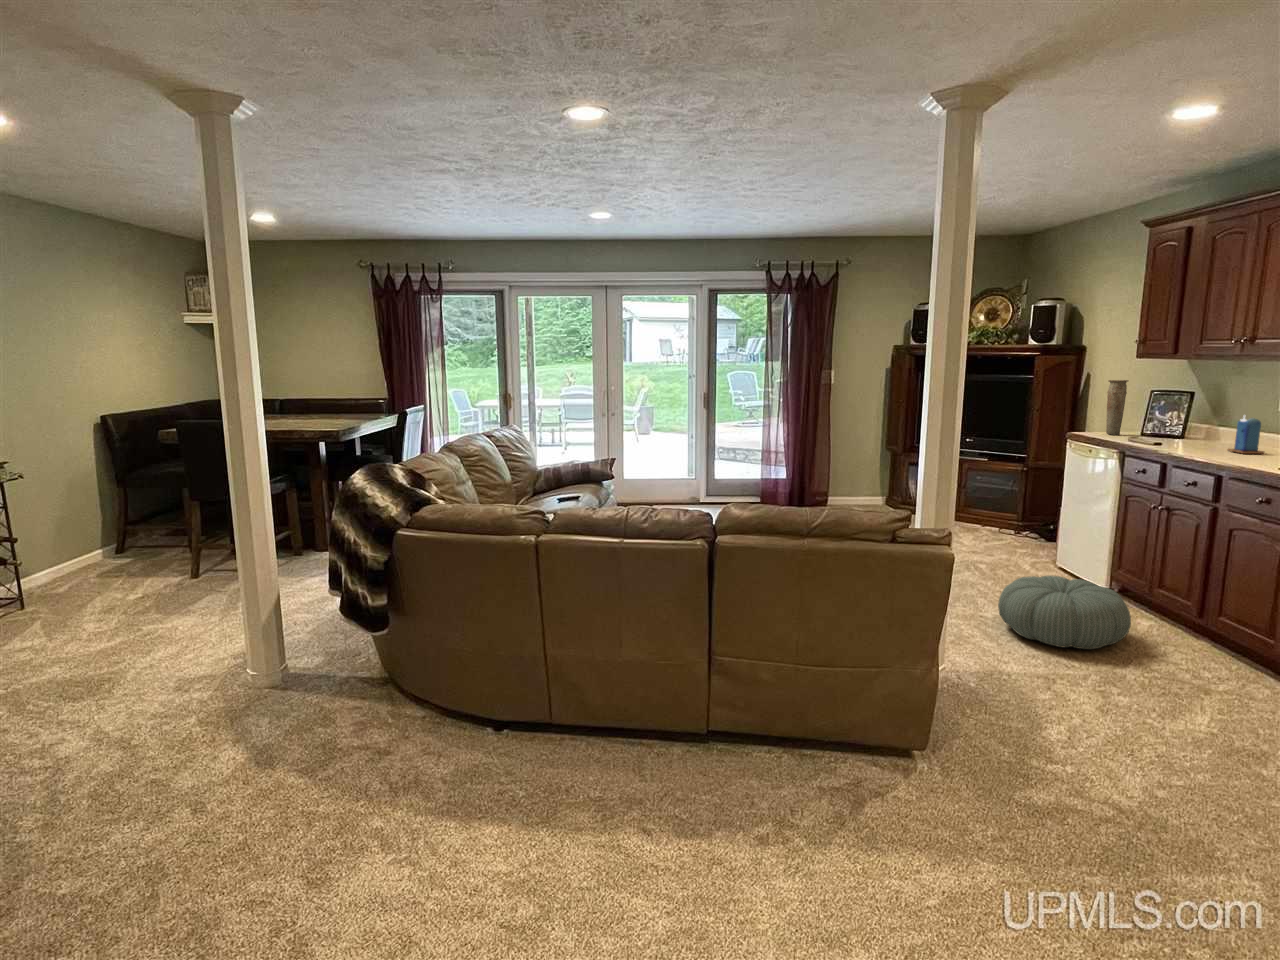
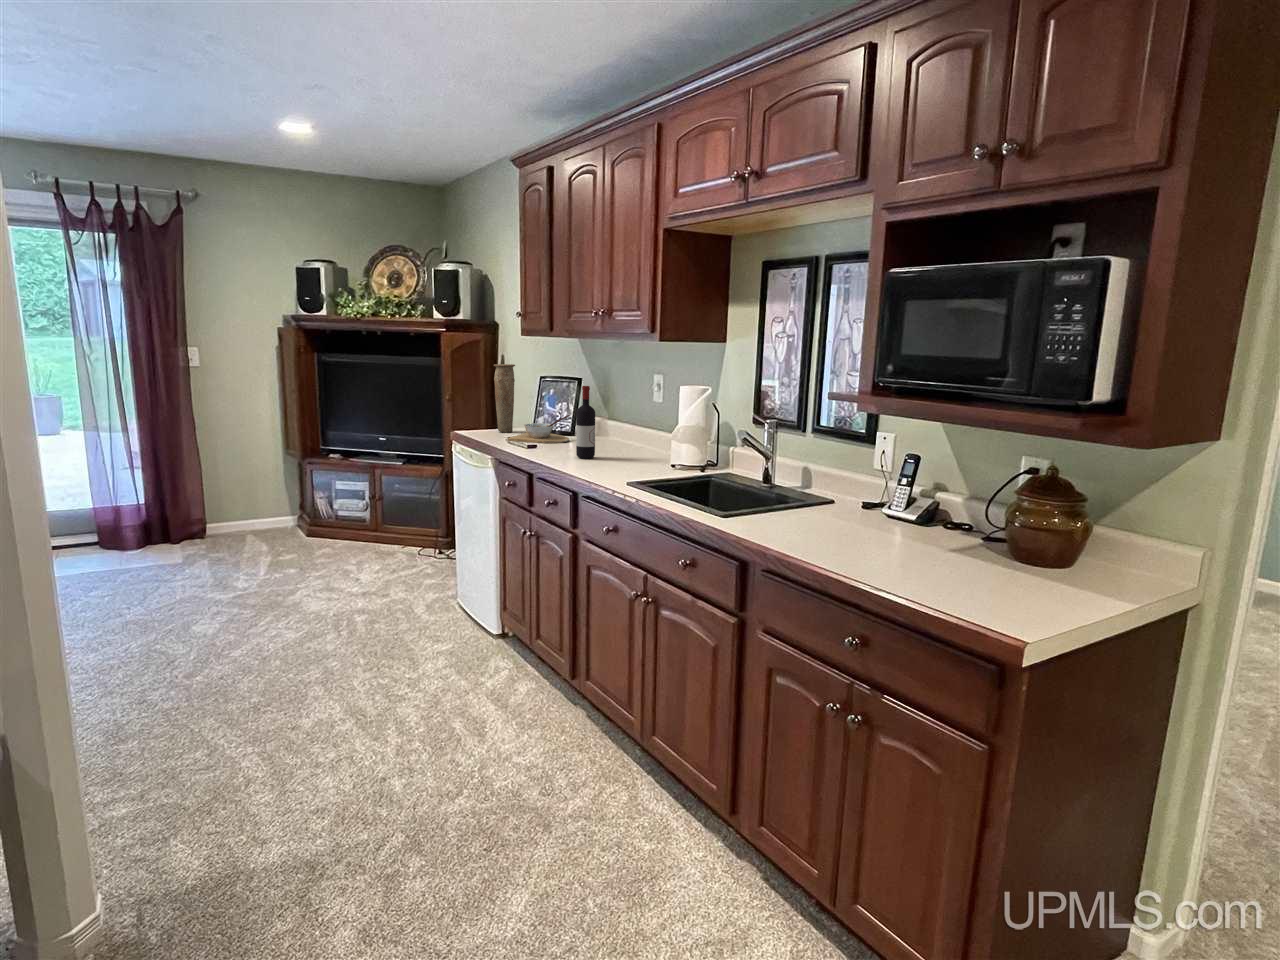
wine bottle: none [1207,396,1230,454] -> present [576,386,595,459]
candle: present [1228,416,1264,454] -> none [601,408,636,456]
bowl: none [1125,421,1186,443] -> present [508,415,570,443]
pouf: present [998,576,1131,649] -> none [316,641,488,764]

